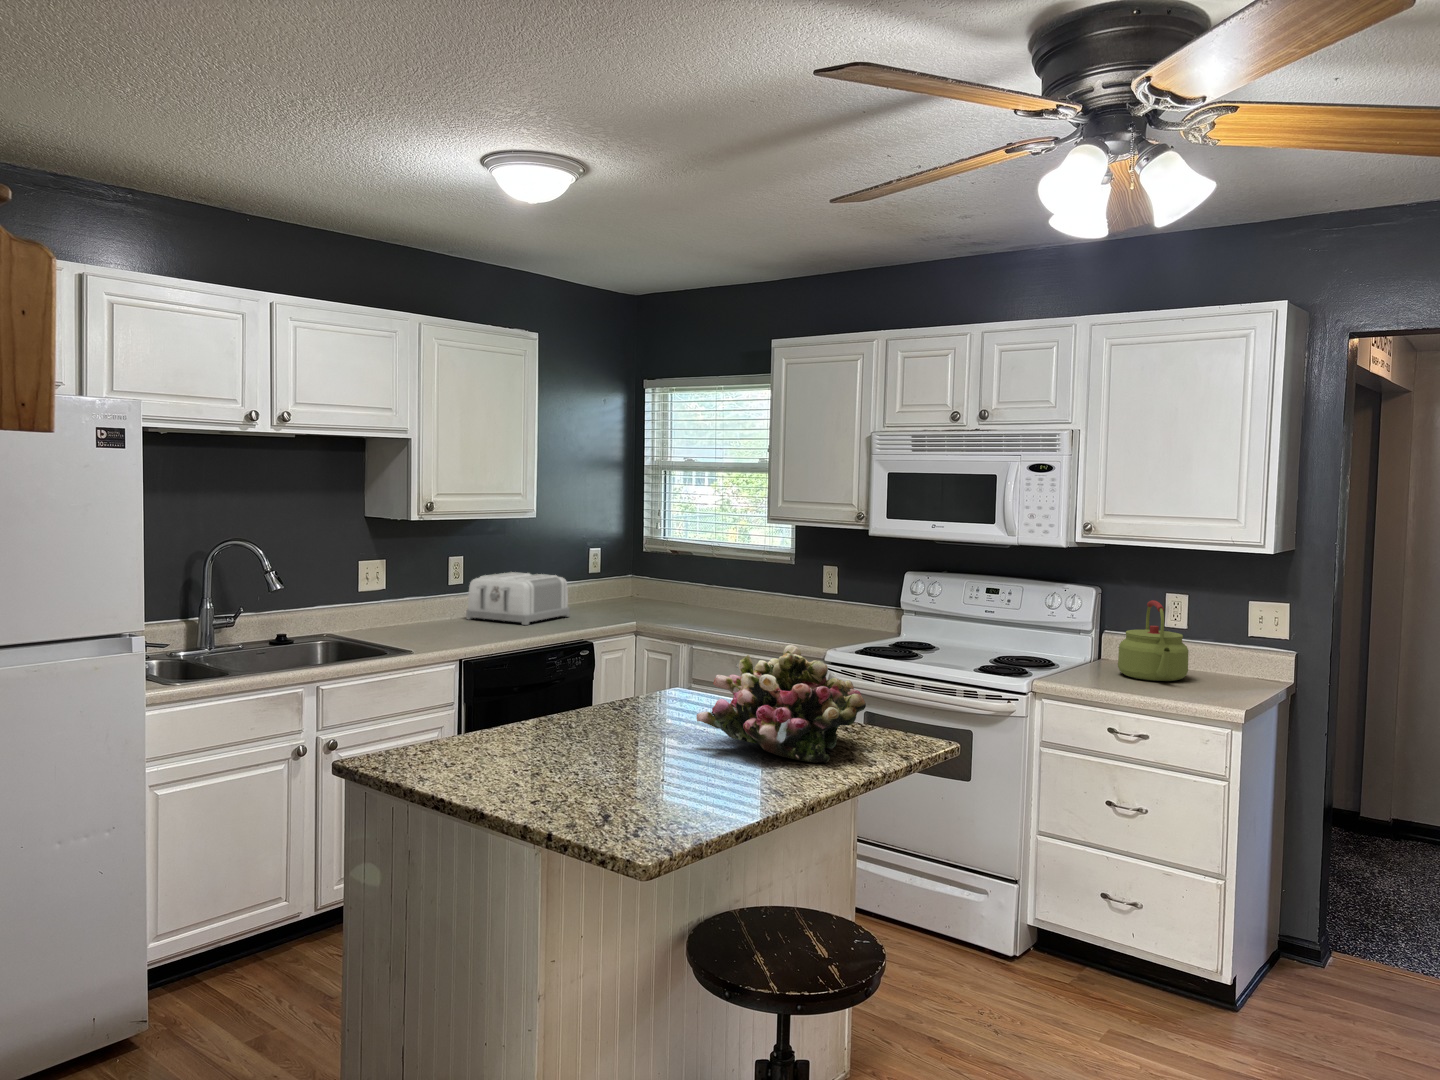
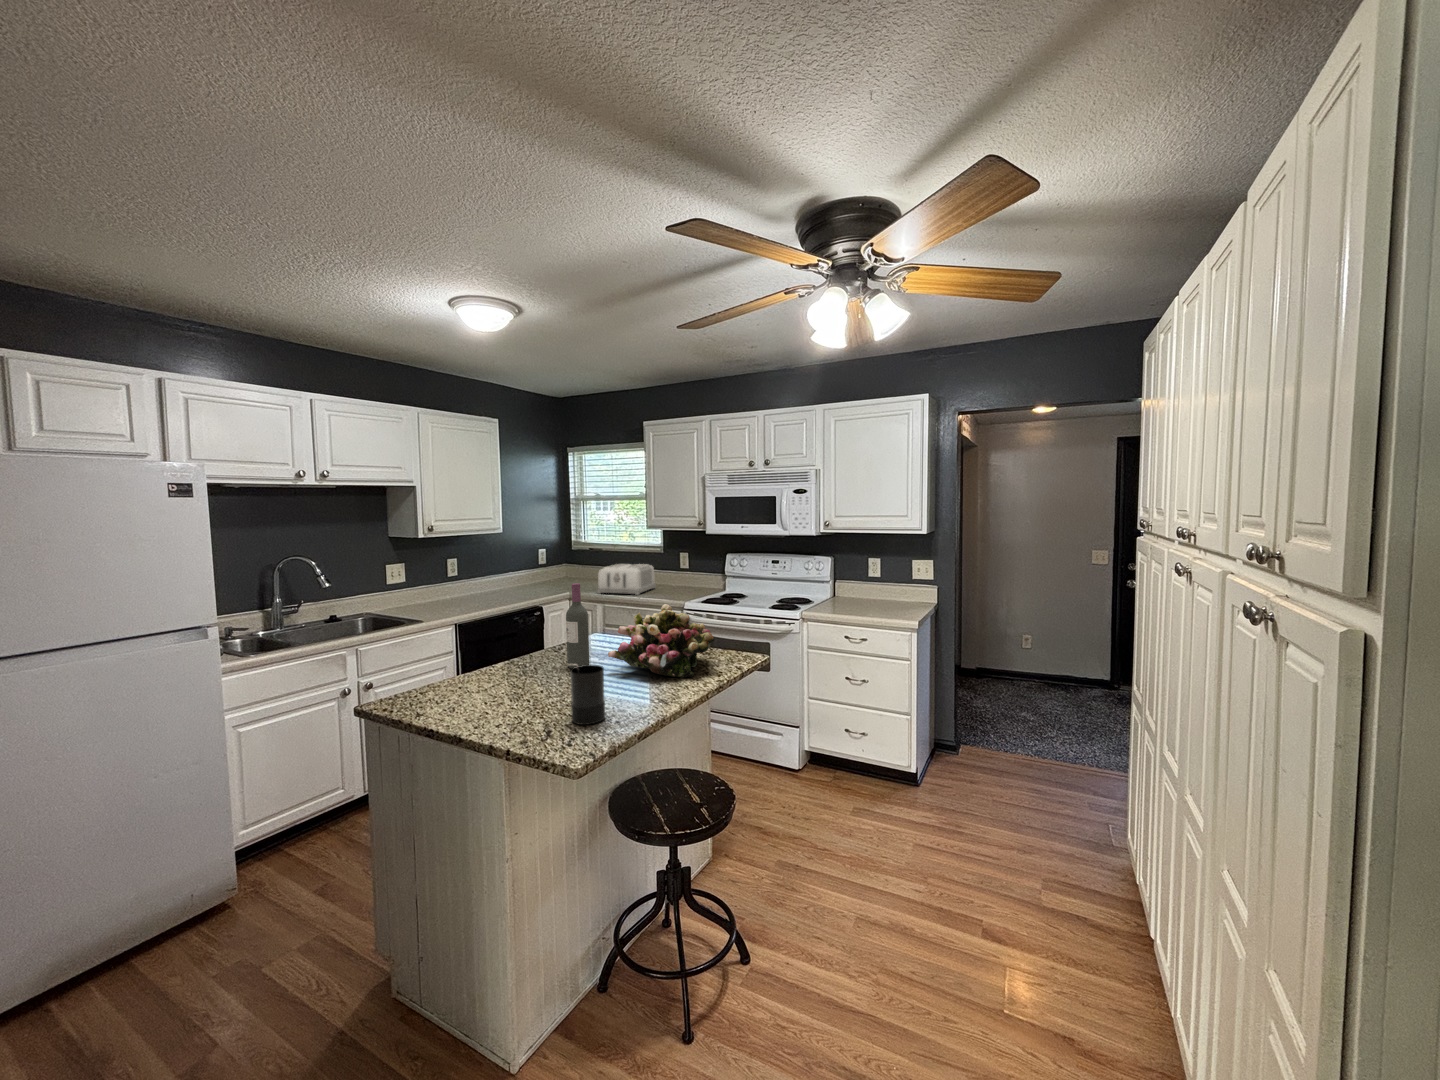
toaster: present [466,572,570,625] -> present [597,564,656,595]
kettle: present [1118,600,1189,681] -> none [847,563,884,607]
wine bottle: none [633,603,668,736] -> present [566,583,589,668]
candle: none [635,720,690,813] -> present [570,665,605,725]

